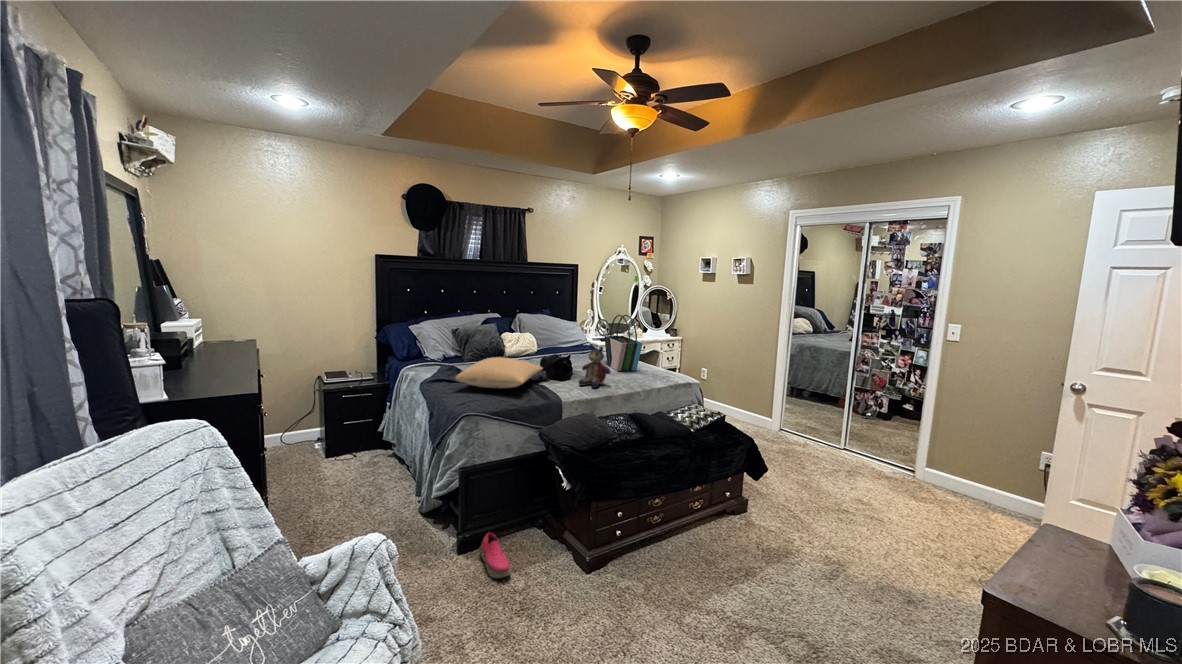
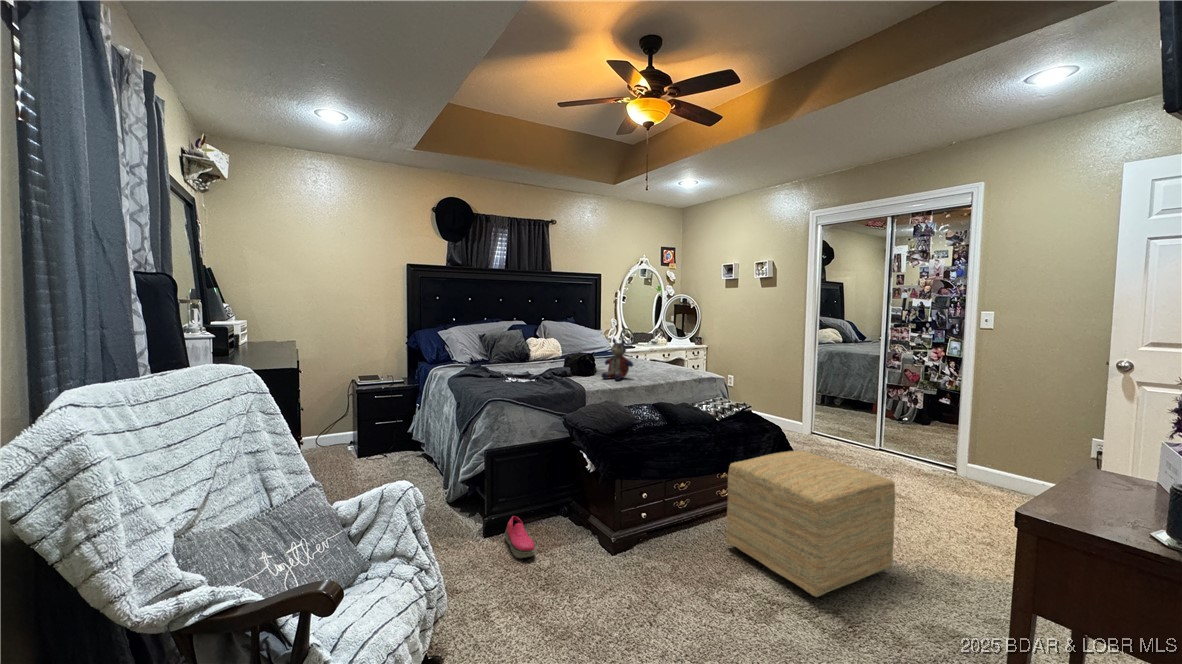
tote bag: present [604,315,643,371] -> none [627,313,665,369]
pillow: present [455,357,543,388] -> none [480,352,566,380]
ottoman: none [698,466,862,621] -> present [727,450,895,597]

